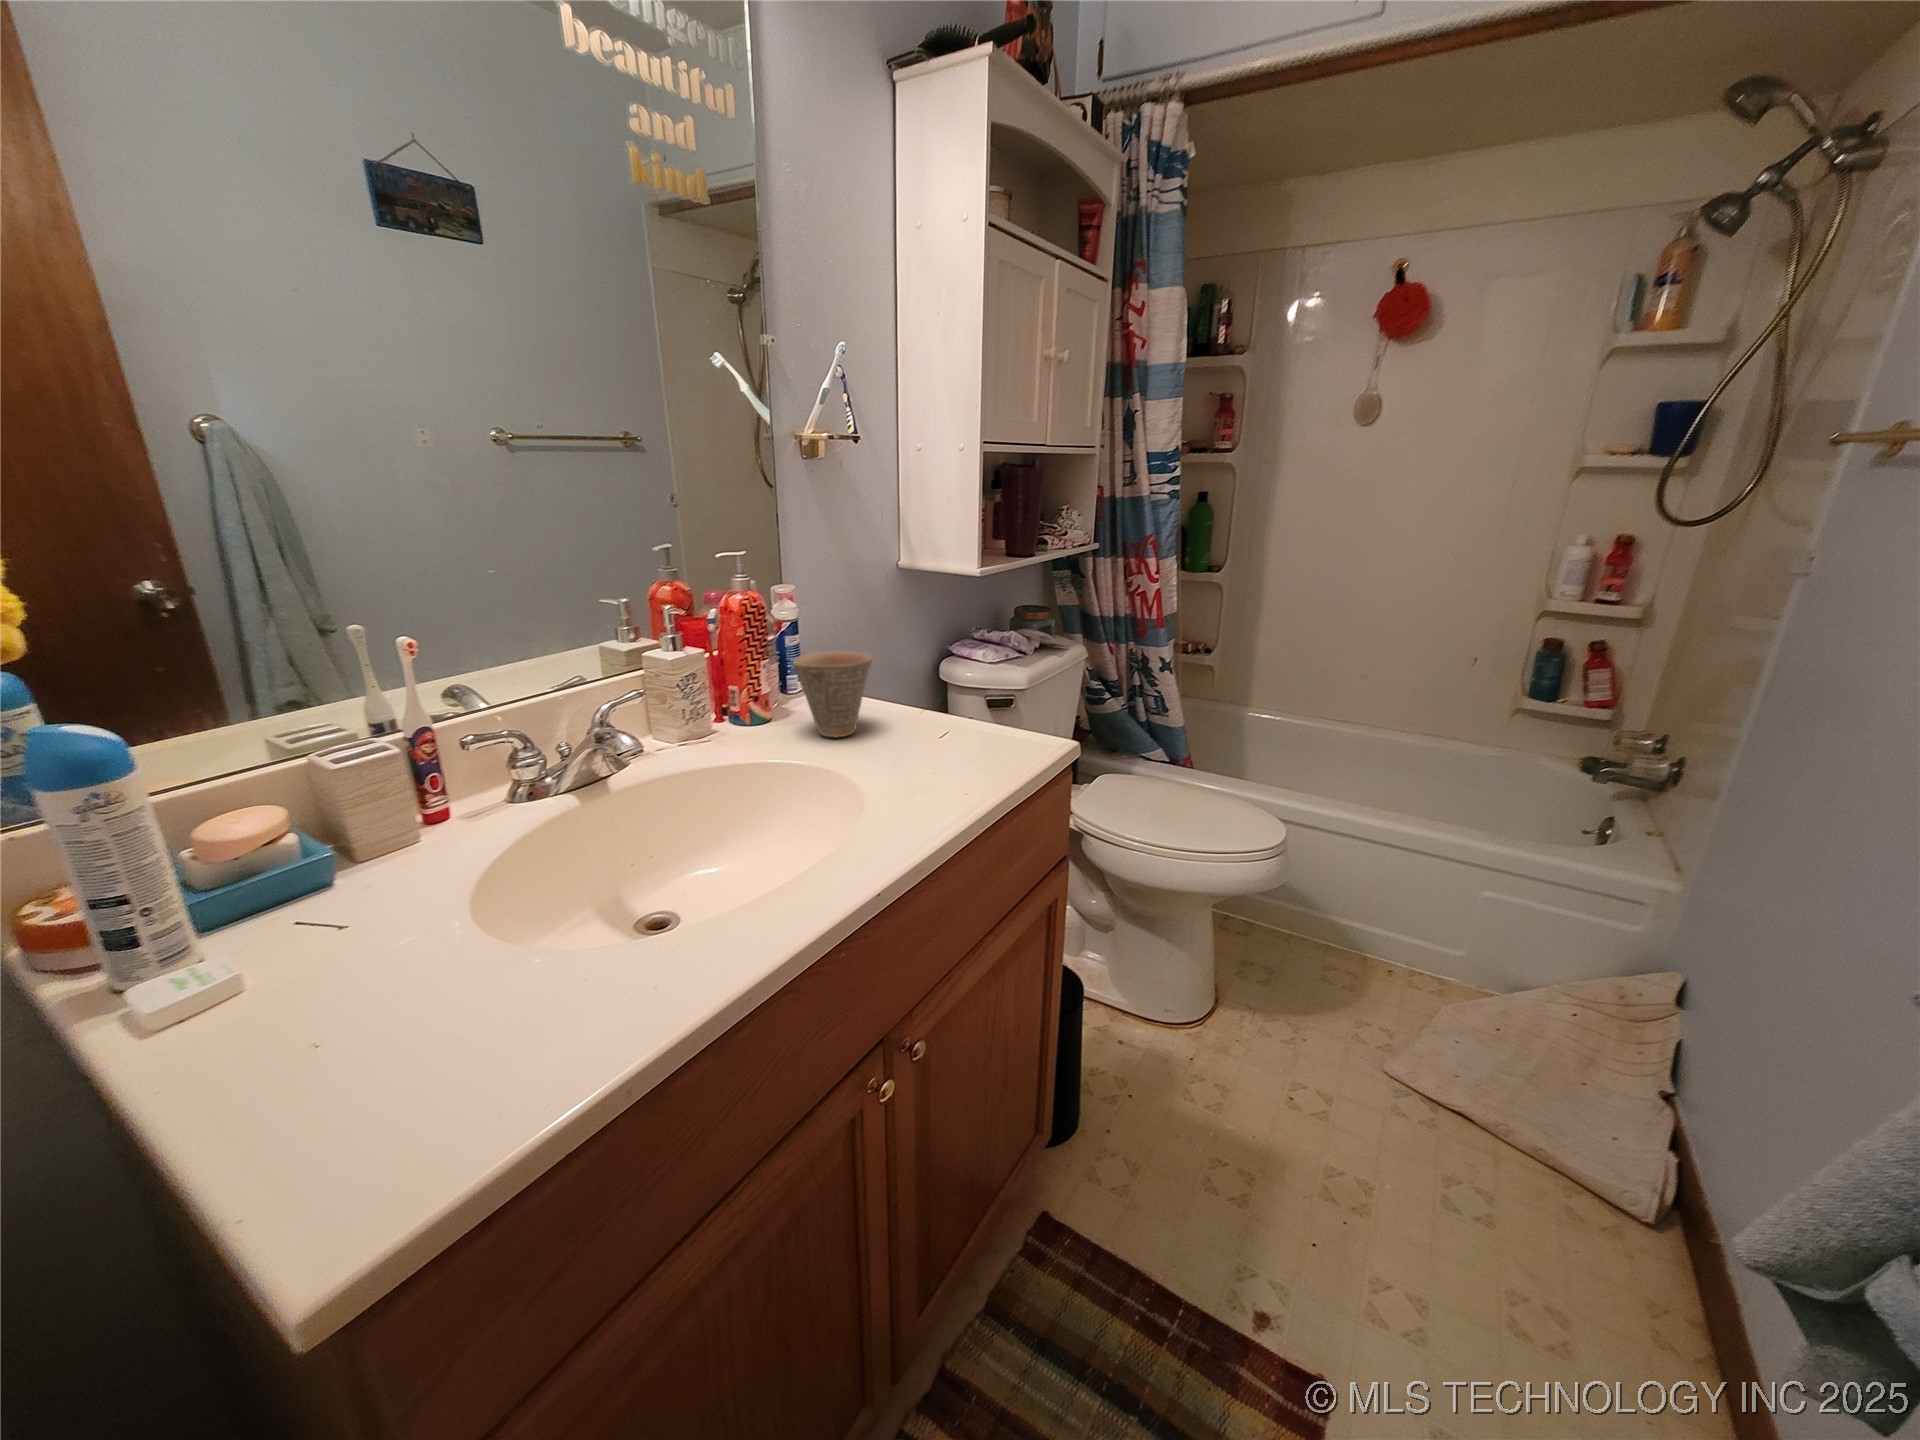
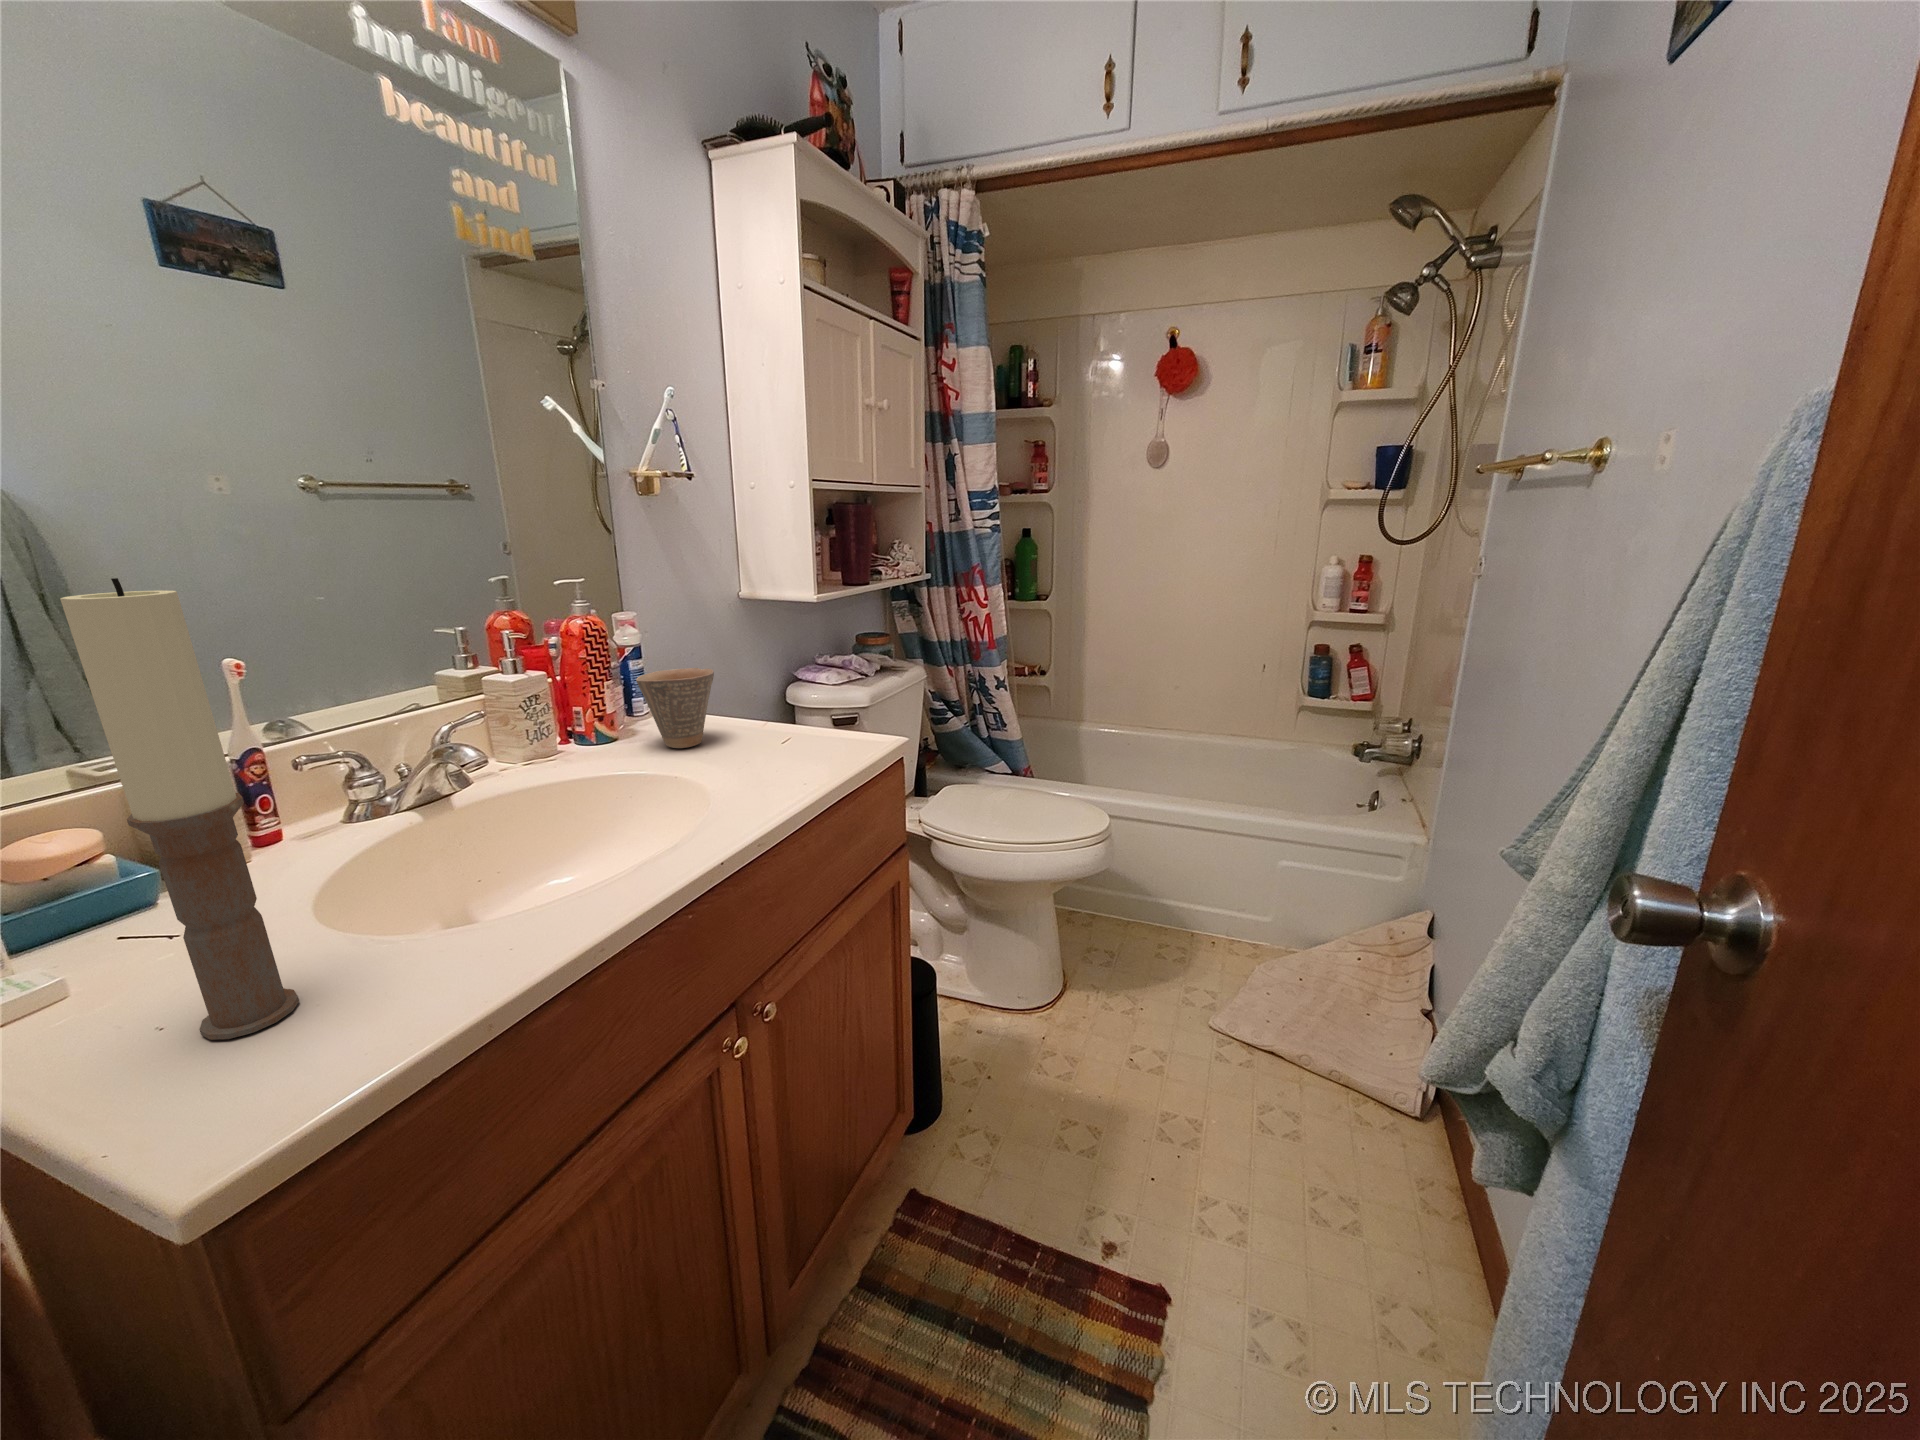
candle: none [196,581,441,1077] -> present [60,578,299,1040]

